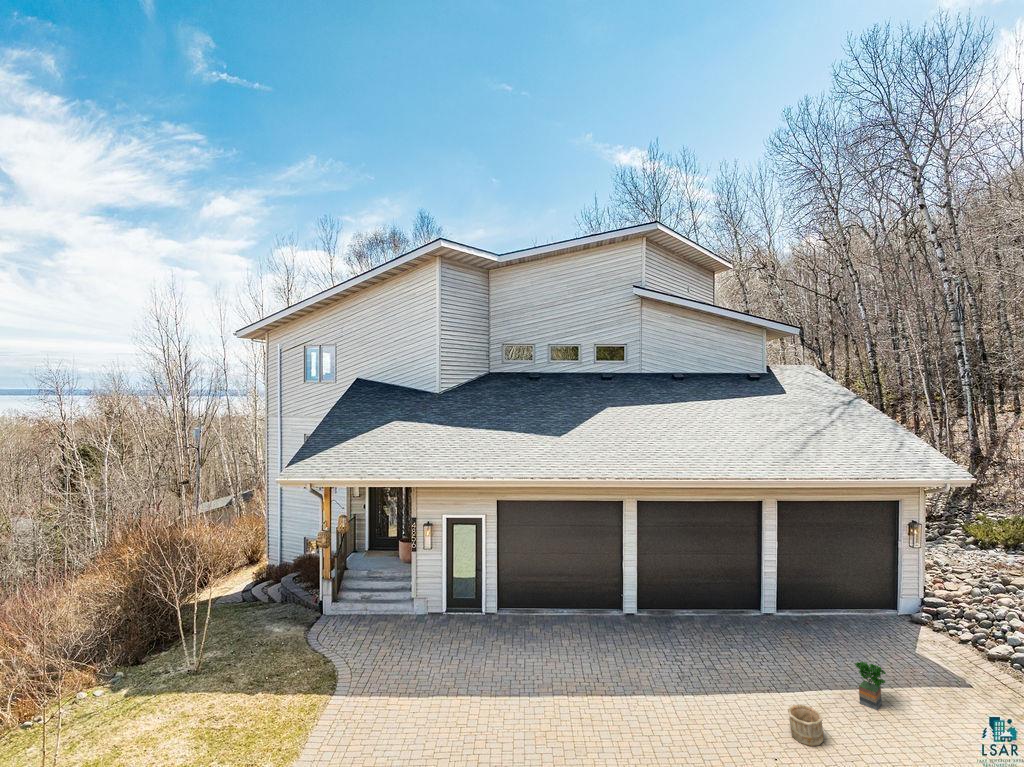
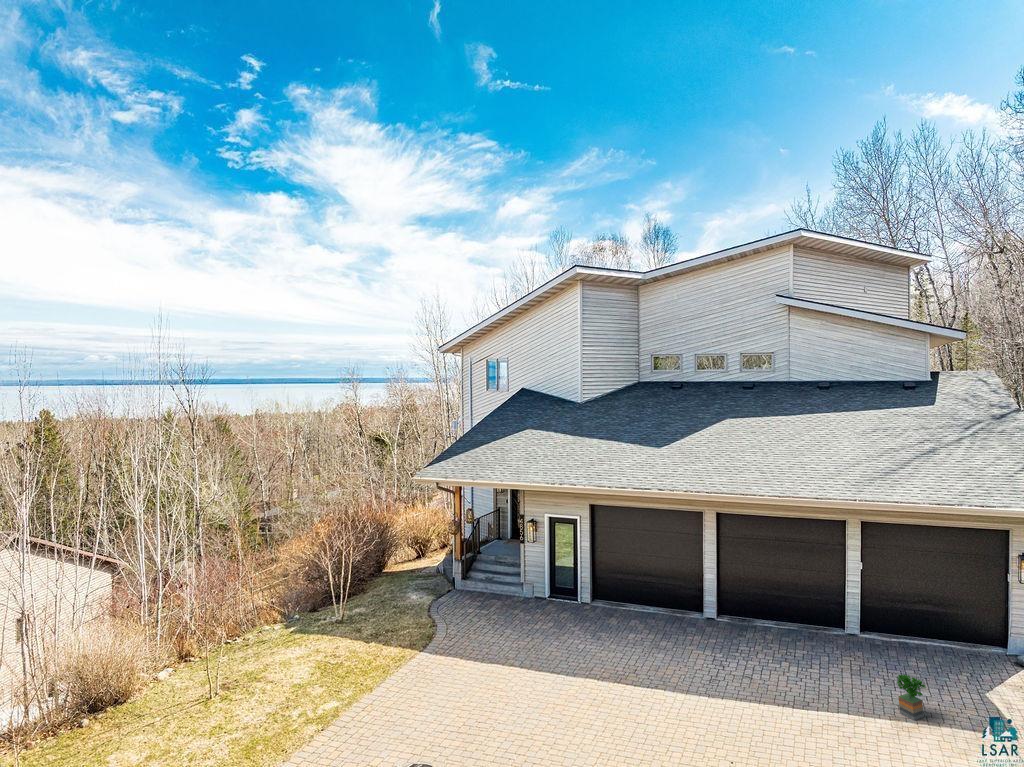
wooden bucket: present [788,705,823,746] -> none [808,698,840,733]

